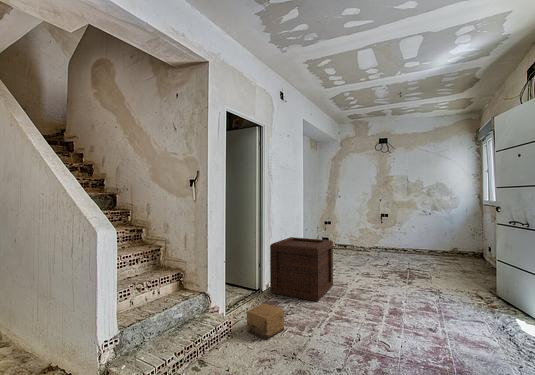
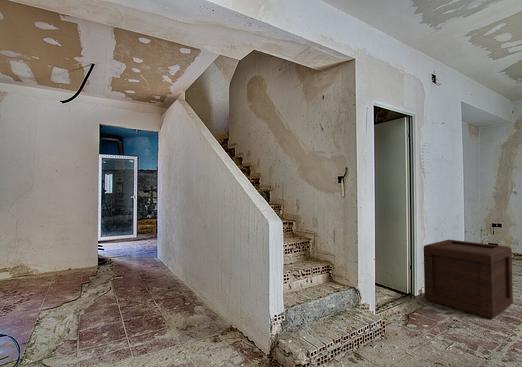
cardboard box: present [247,303,284,340] -> none [402,309,449,350]

